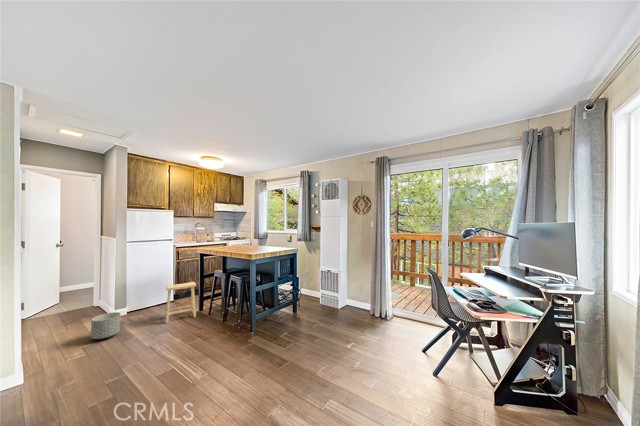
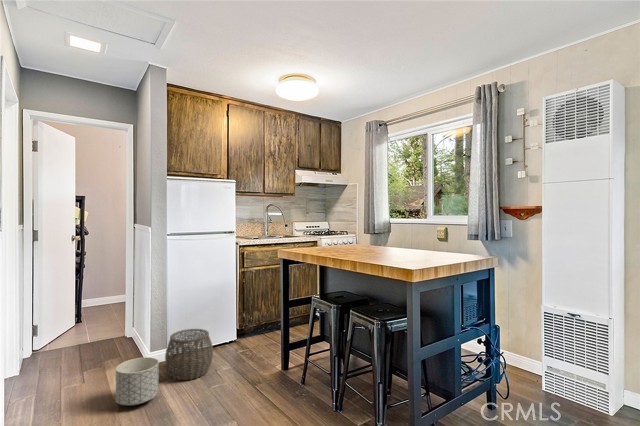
footstool: present [165,282,196,323] -> none [228,312,279,387]
woven basket: none [124,295,157,324] -> present [165,329,213,380]

